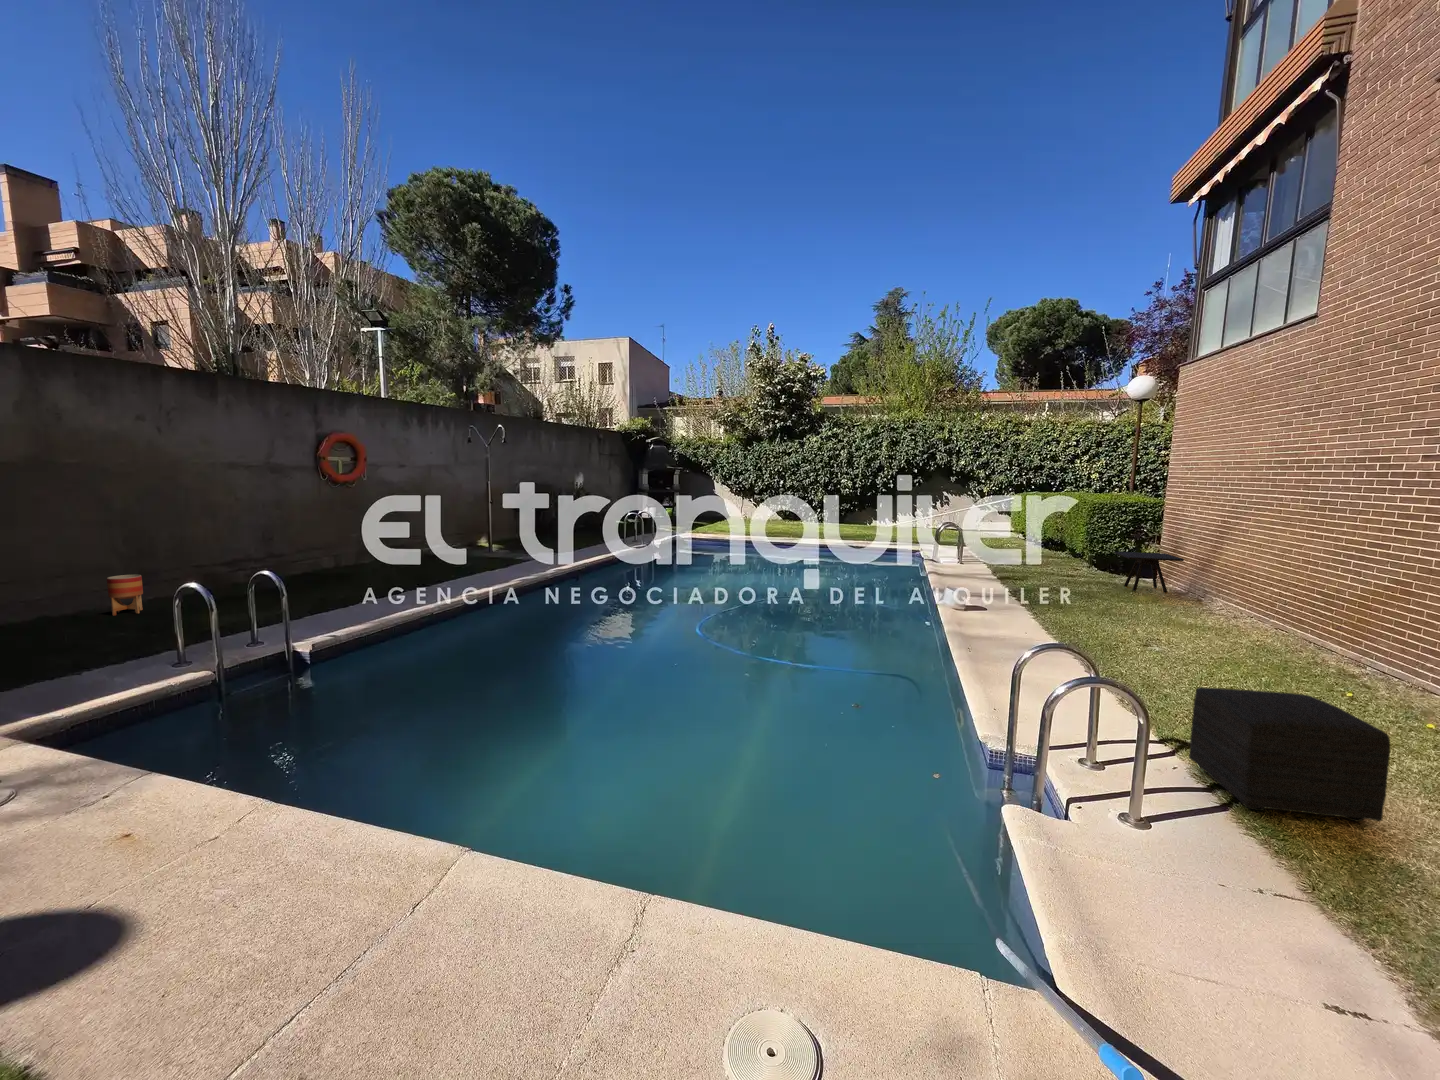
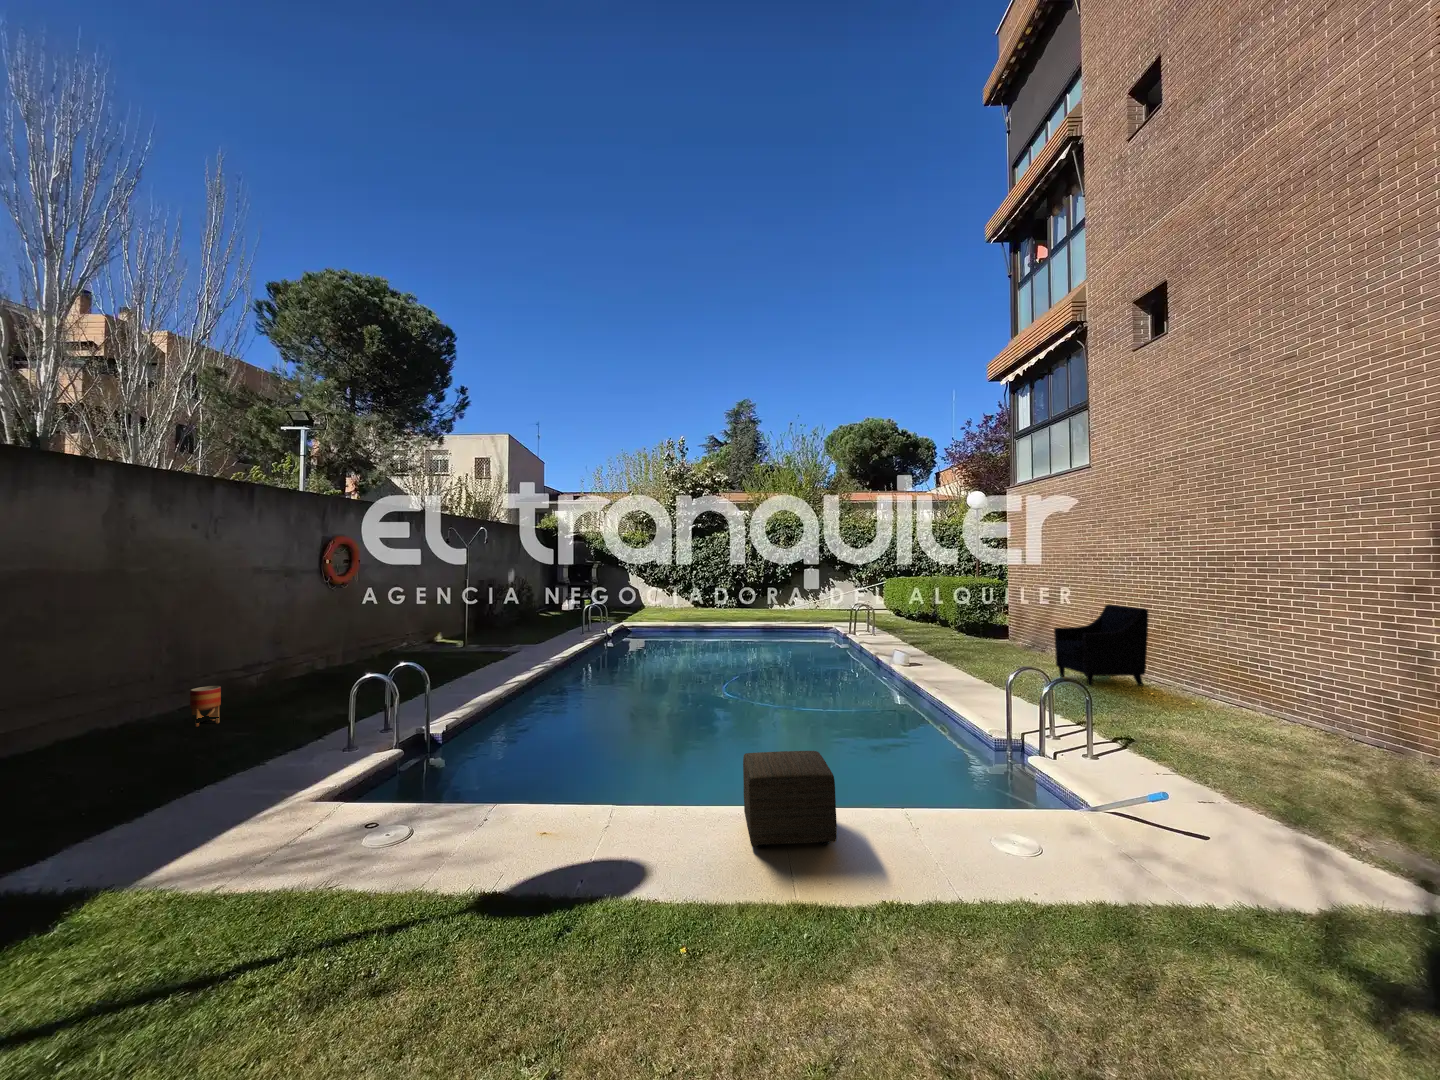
chair: none [1195,542,1384,681] -> present [1054,604,1148,686]
side table: present [1115,552,1184,592] -> none [983,618,1029,646]
ottoman: present [1189,687,1390,821] -> present [743,751,837,847]

